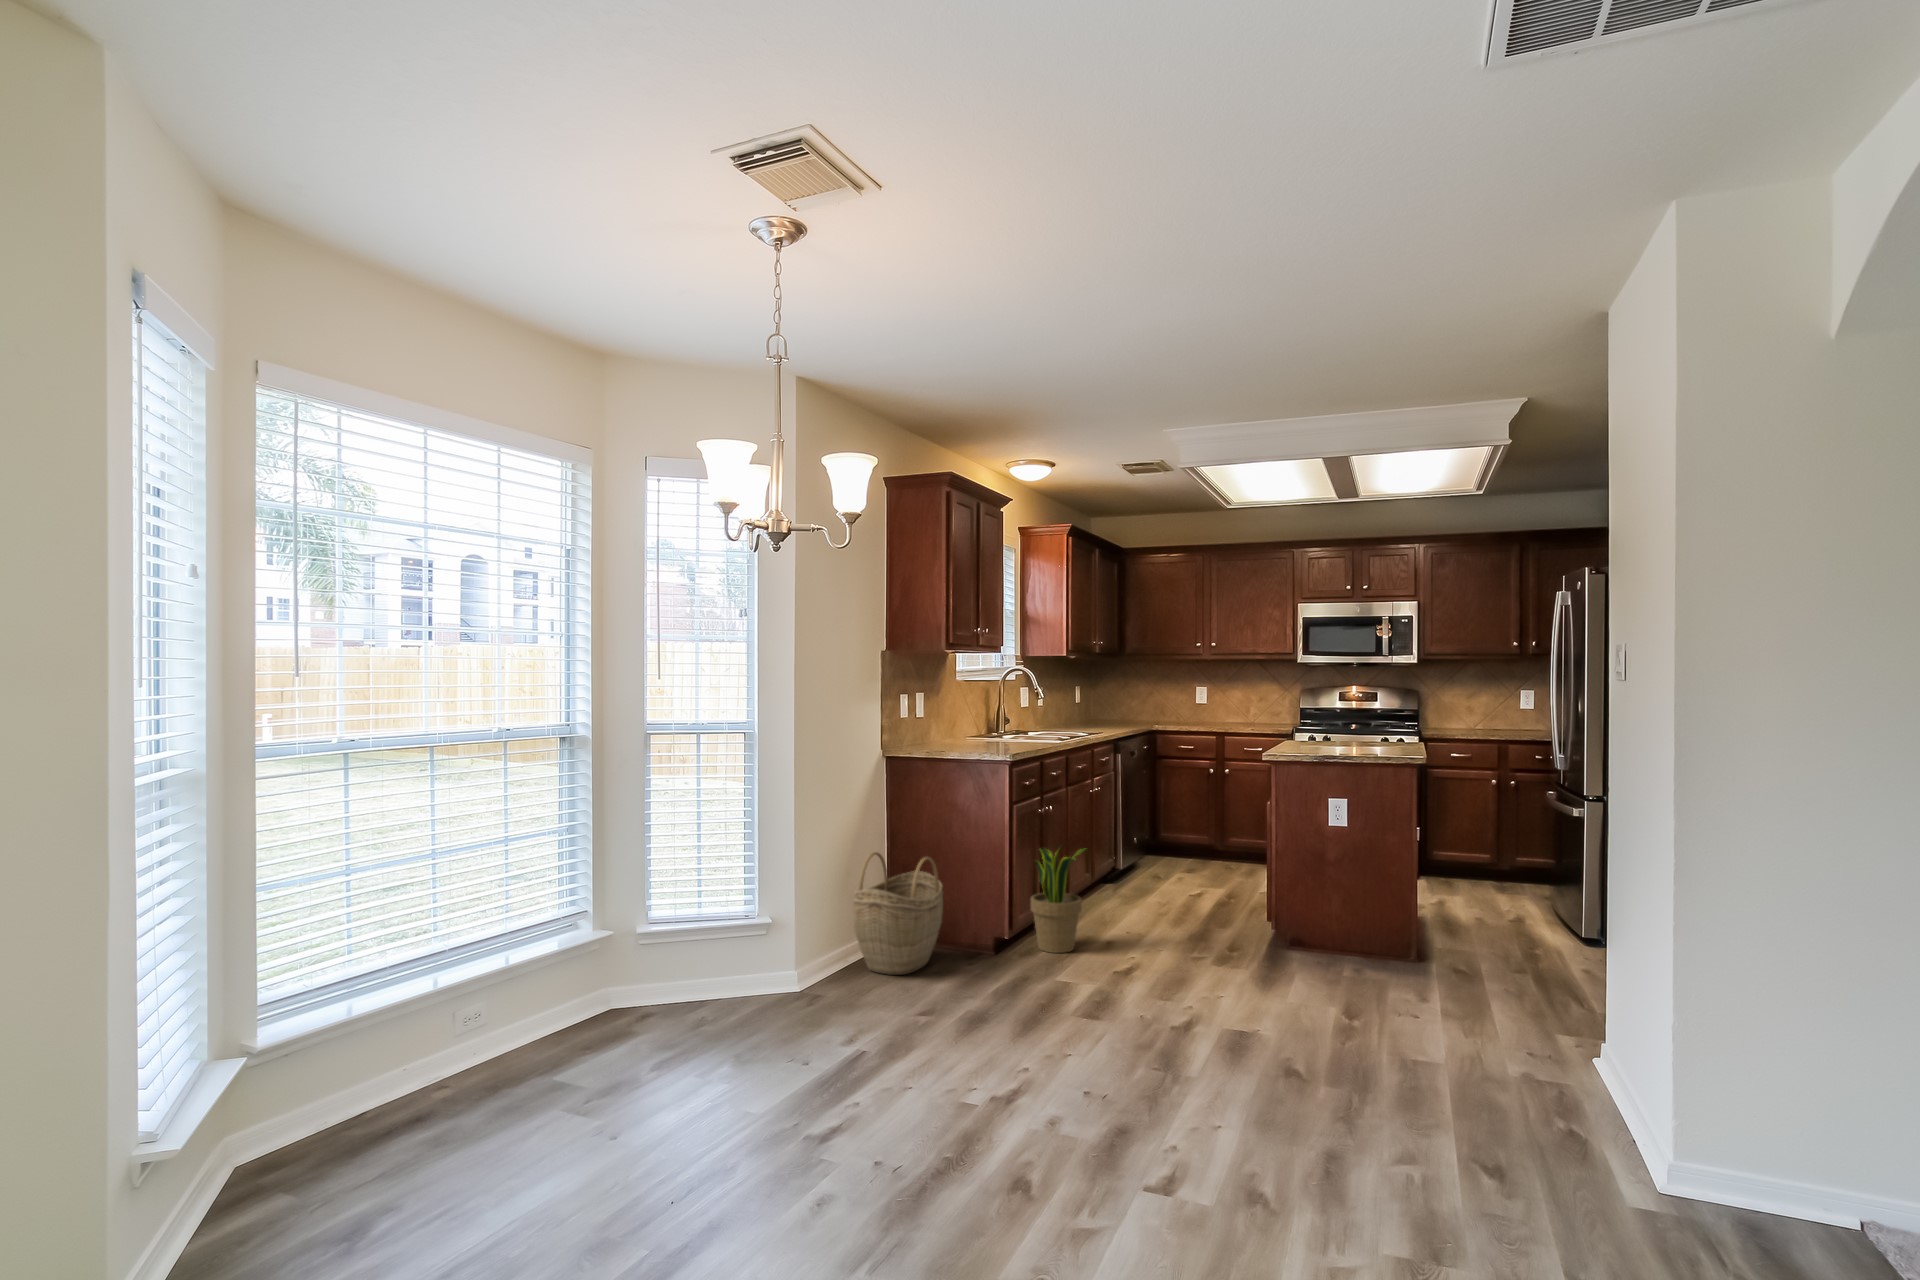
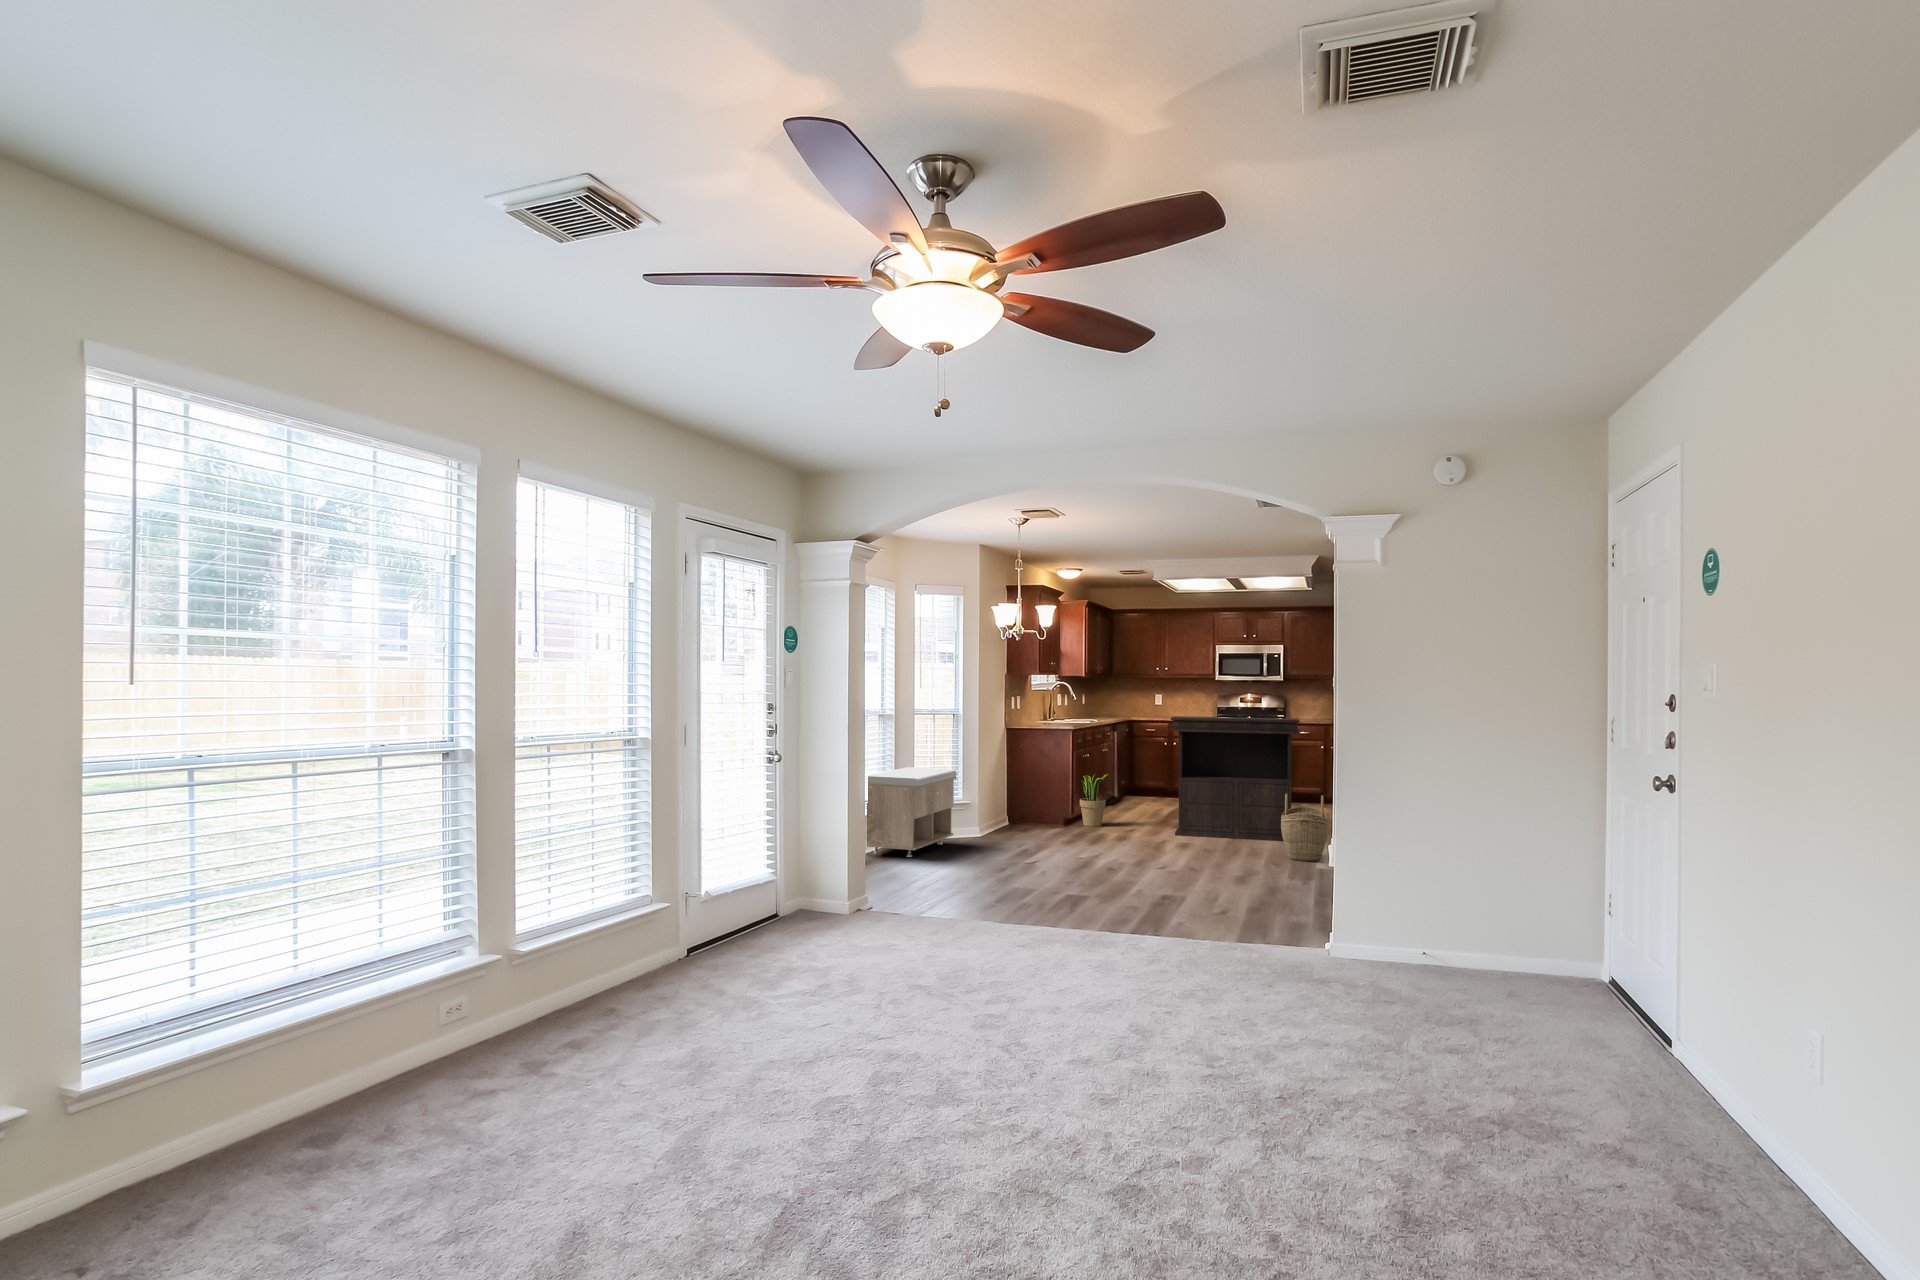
console table: none [1209,734,1501,1020] -> present [1171,716,1299,841]
storage bench: none [440,851,718,1098] -> present [867,767,956,857]
woven basket: present [853,852,943,975] -> present [1281,794,1328,861]

